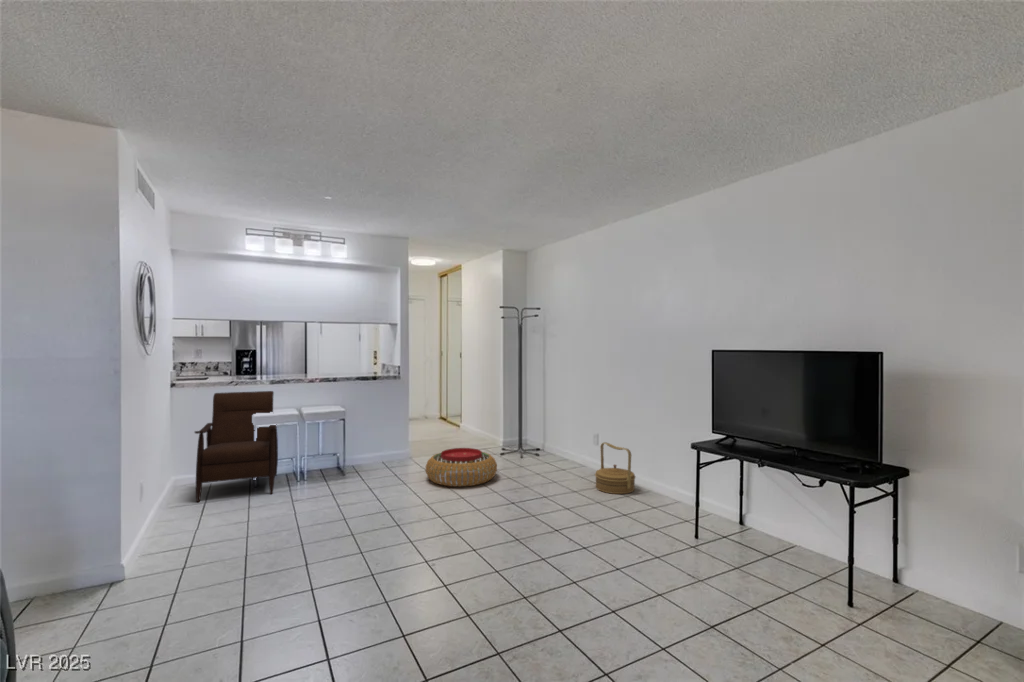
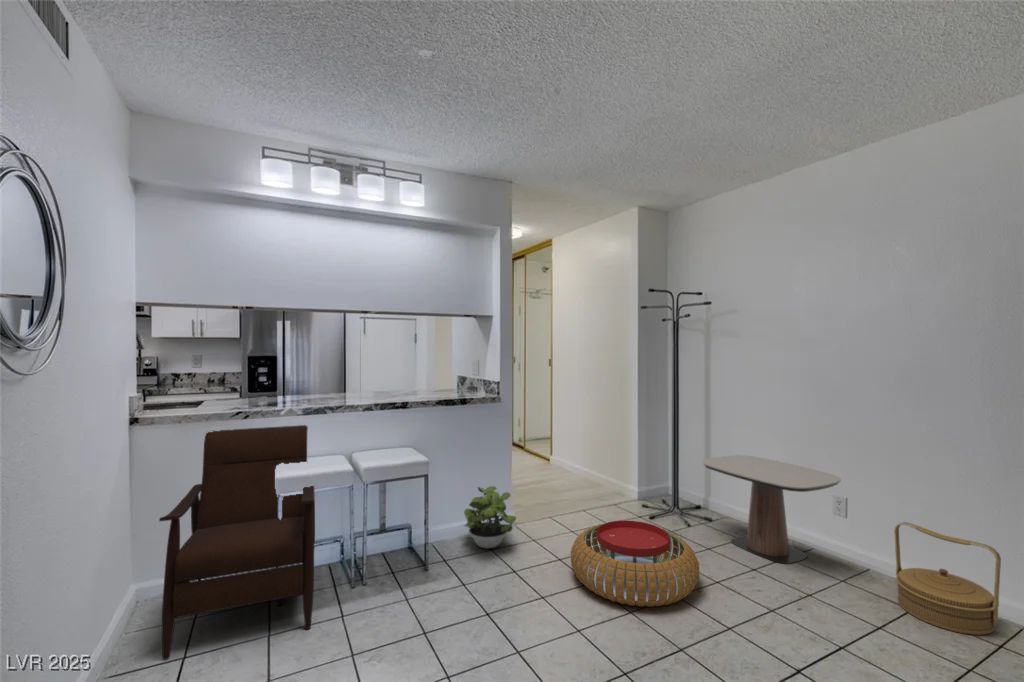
side table: none [523,414,591,473] -> present [703,455,841,564]
potted plant: none [371,432,403,468] -> present [464,486,516,548]

